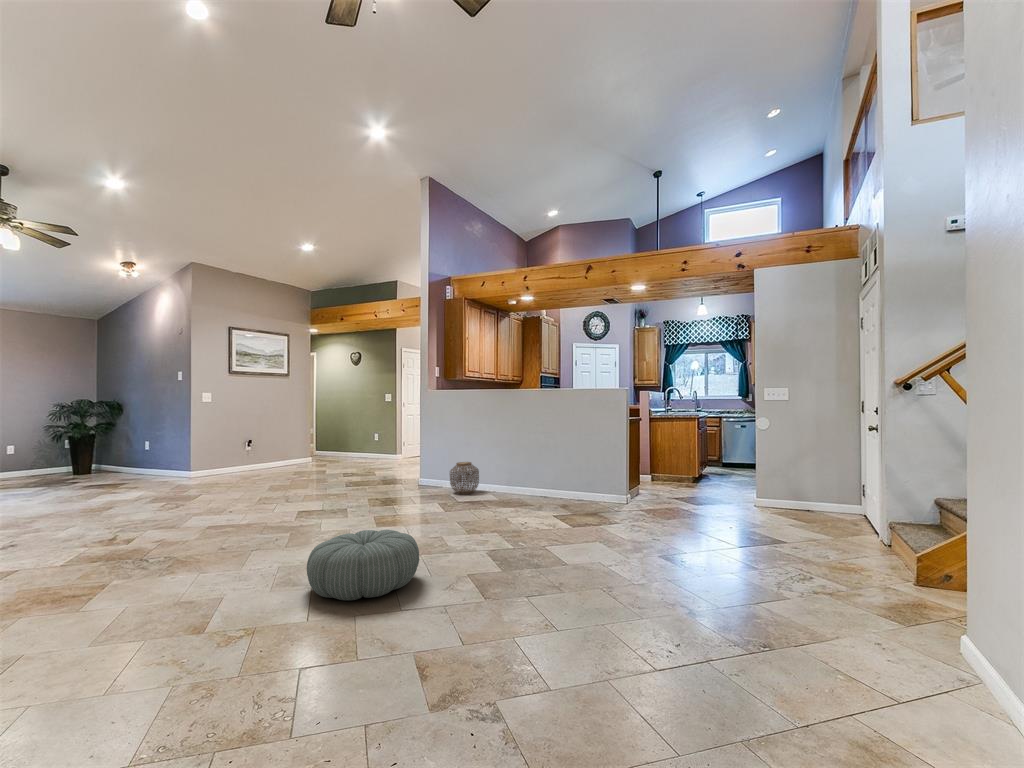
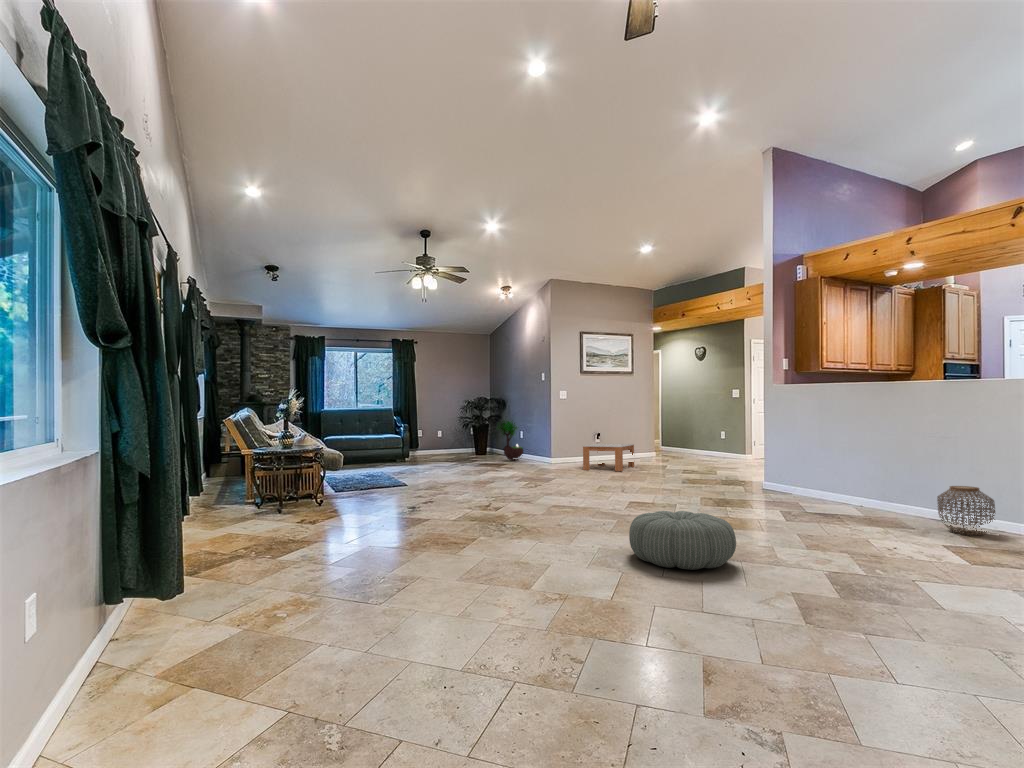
potted tree: none [105,424,150,478] -> present [498,421,523,461]
coffee table: none [232,447,292,481] -> present [583,443,634,471]
woven basket: present [450,462,479,494] -> present [937,486,995,536]

